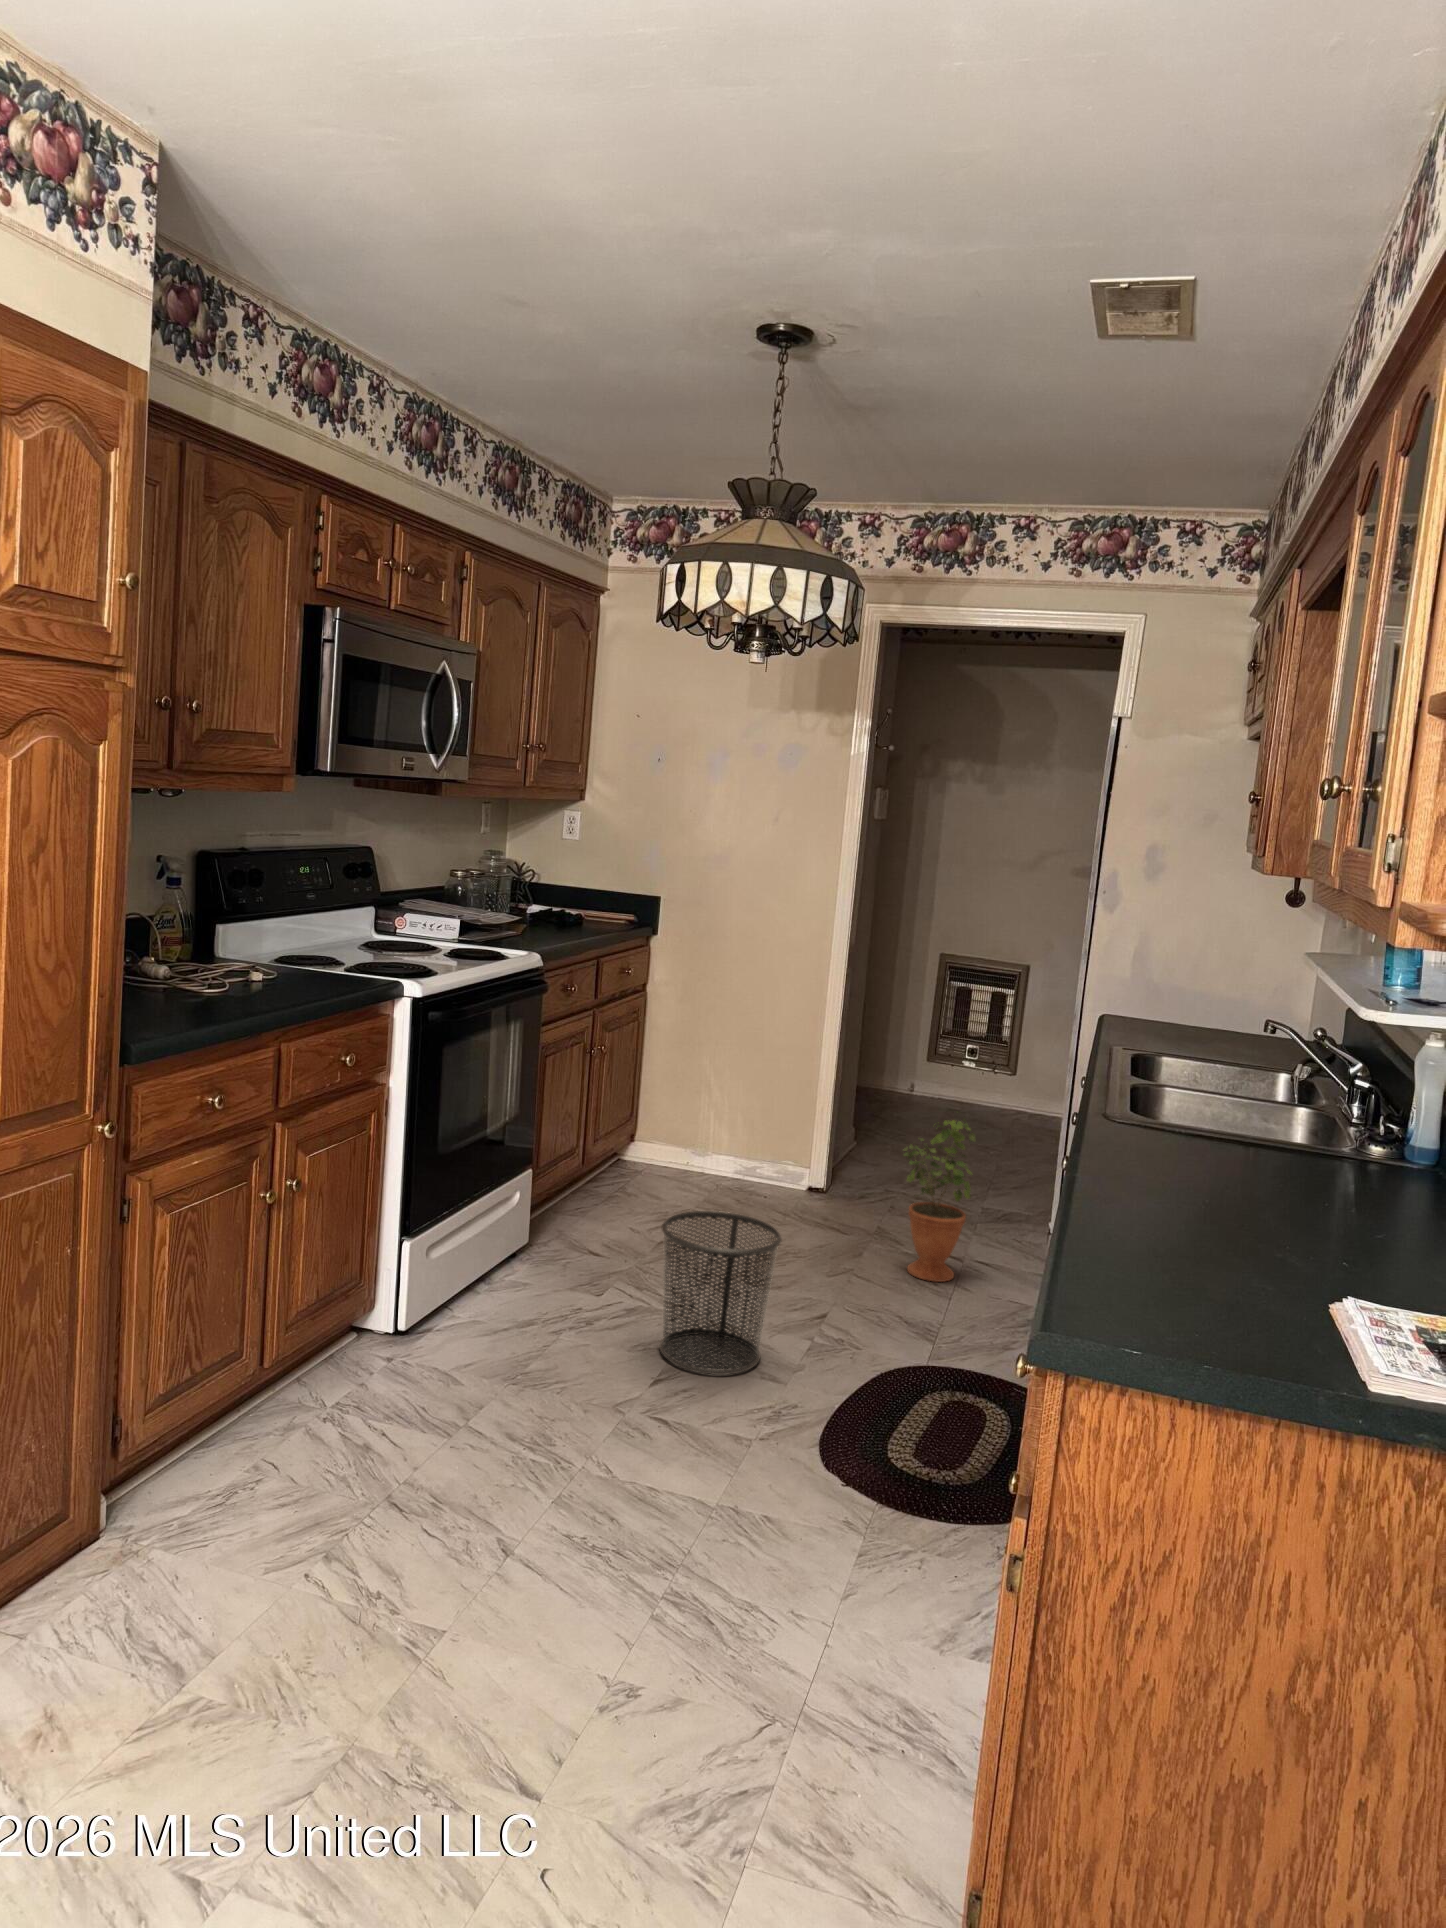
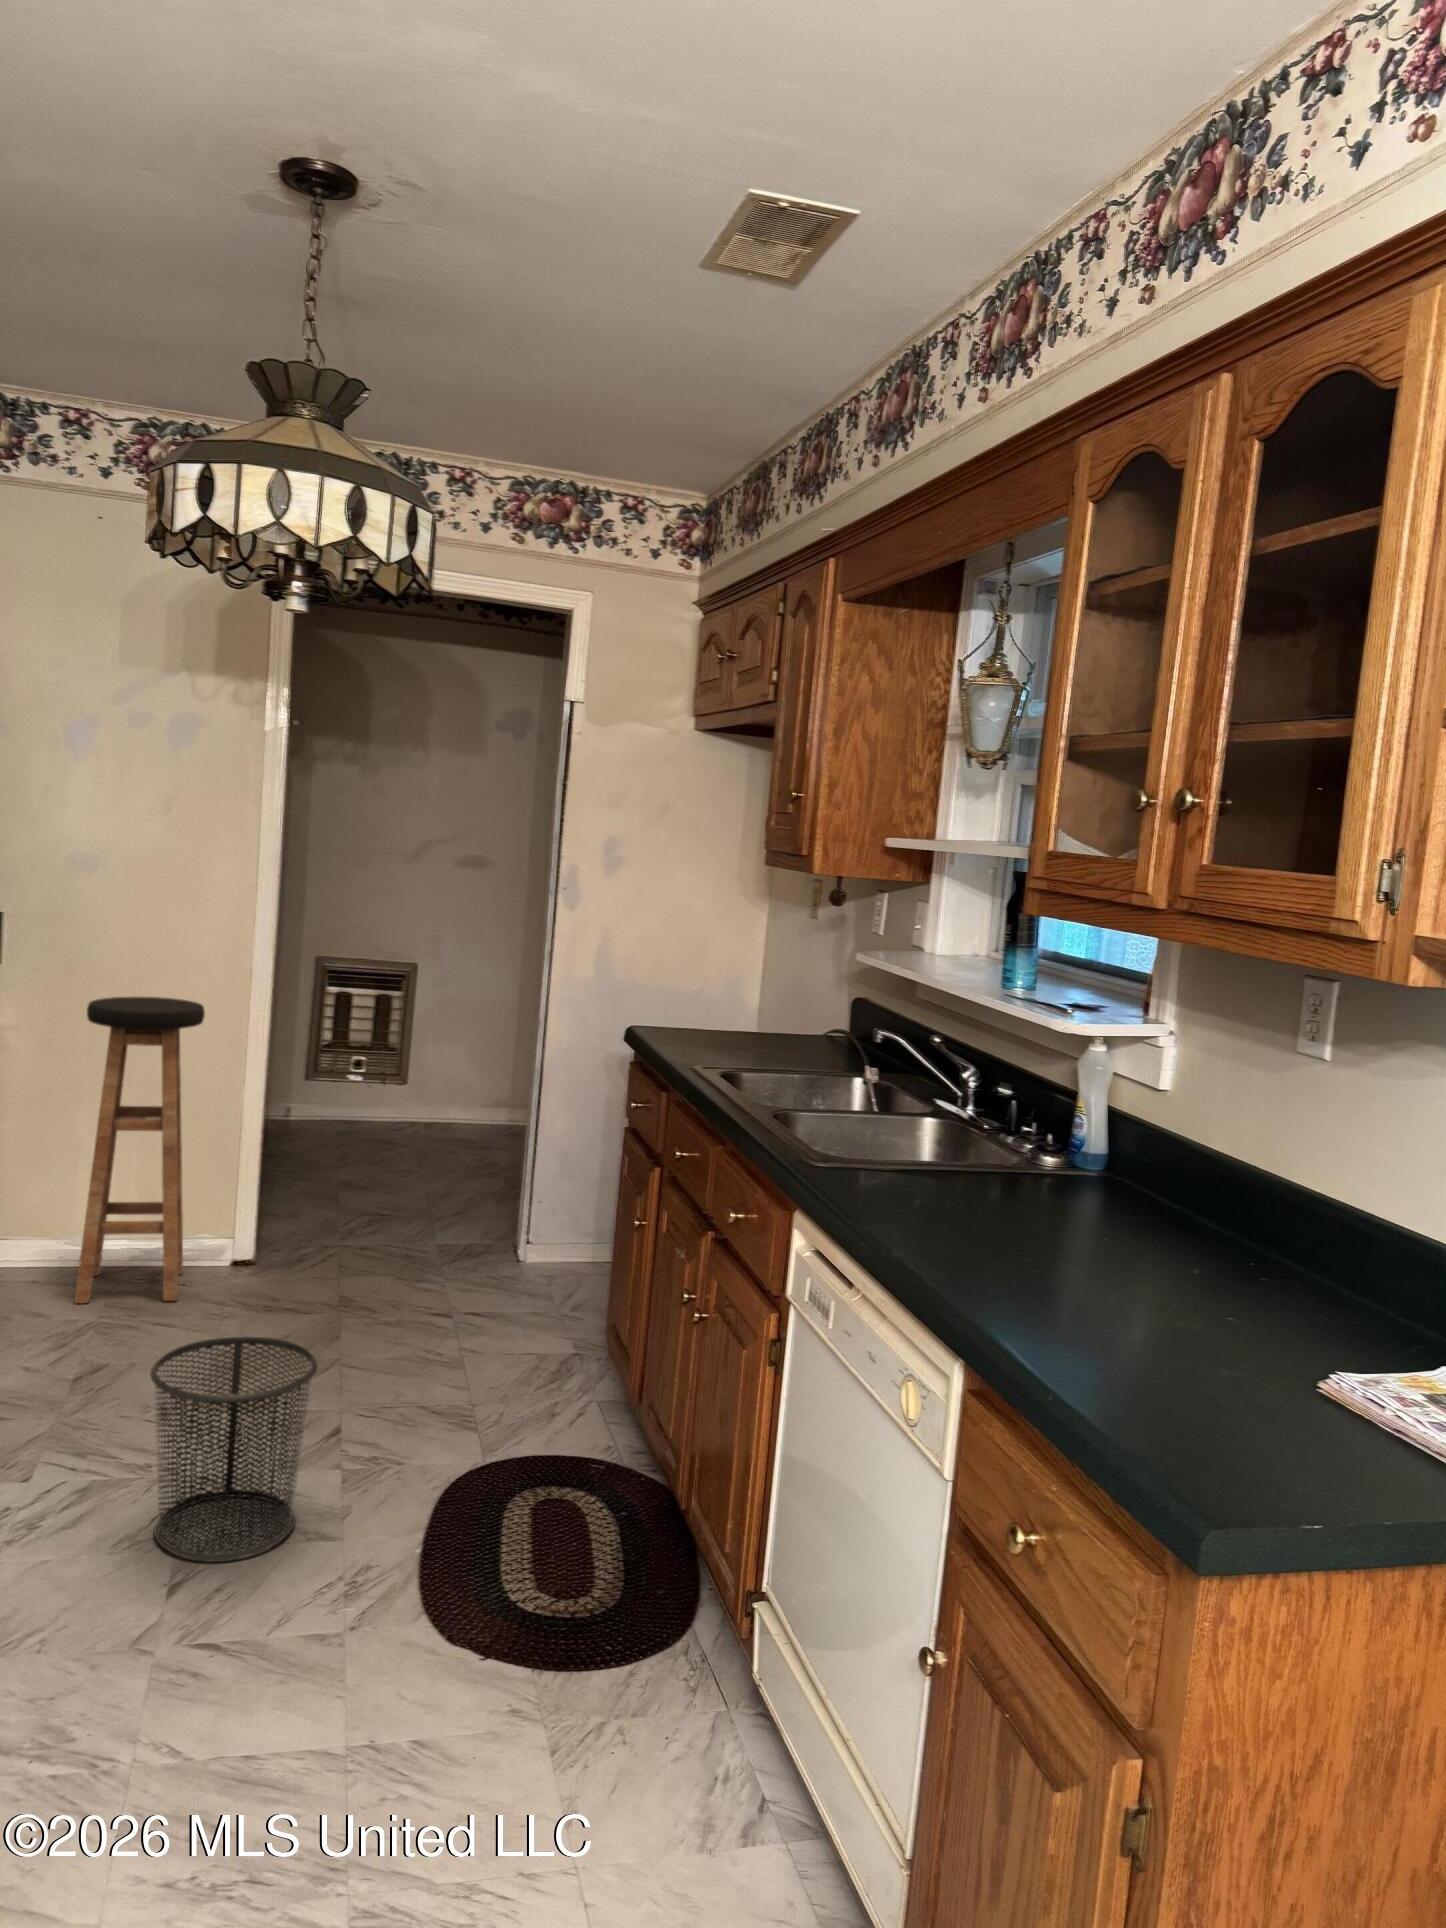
bar stool: none [683,962,791,1205] -> present [74,997,205,1304]
potted plant: present [904,1119,975,1282] -> none [388,1152,472,1353]

